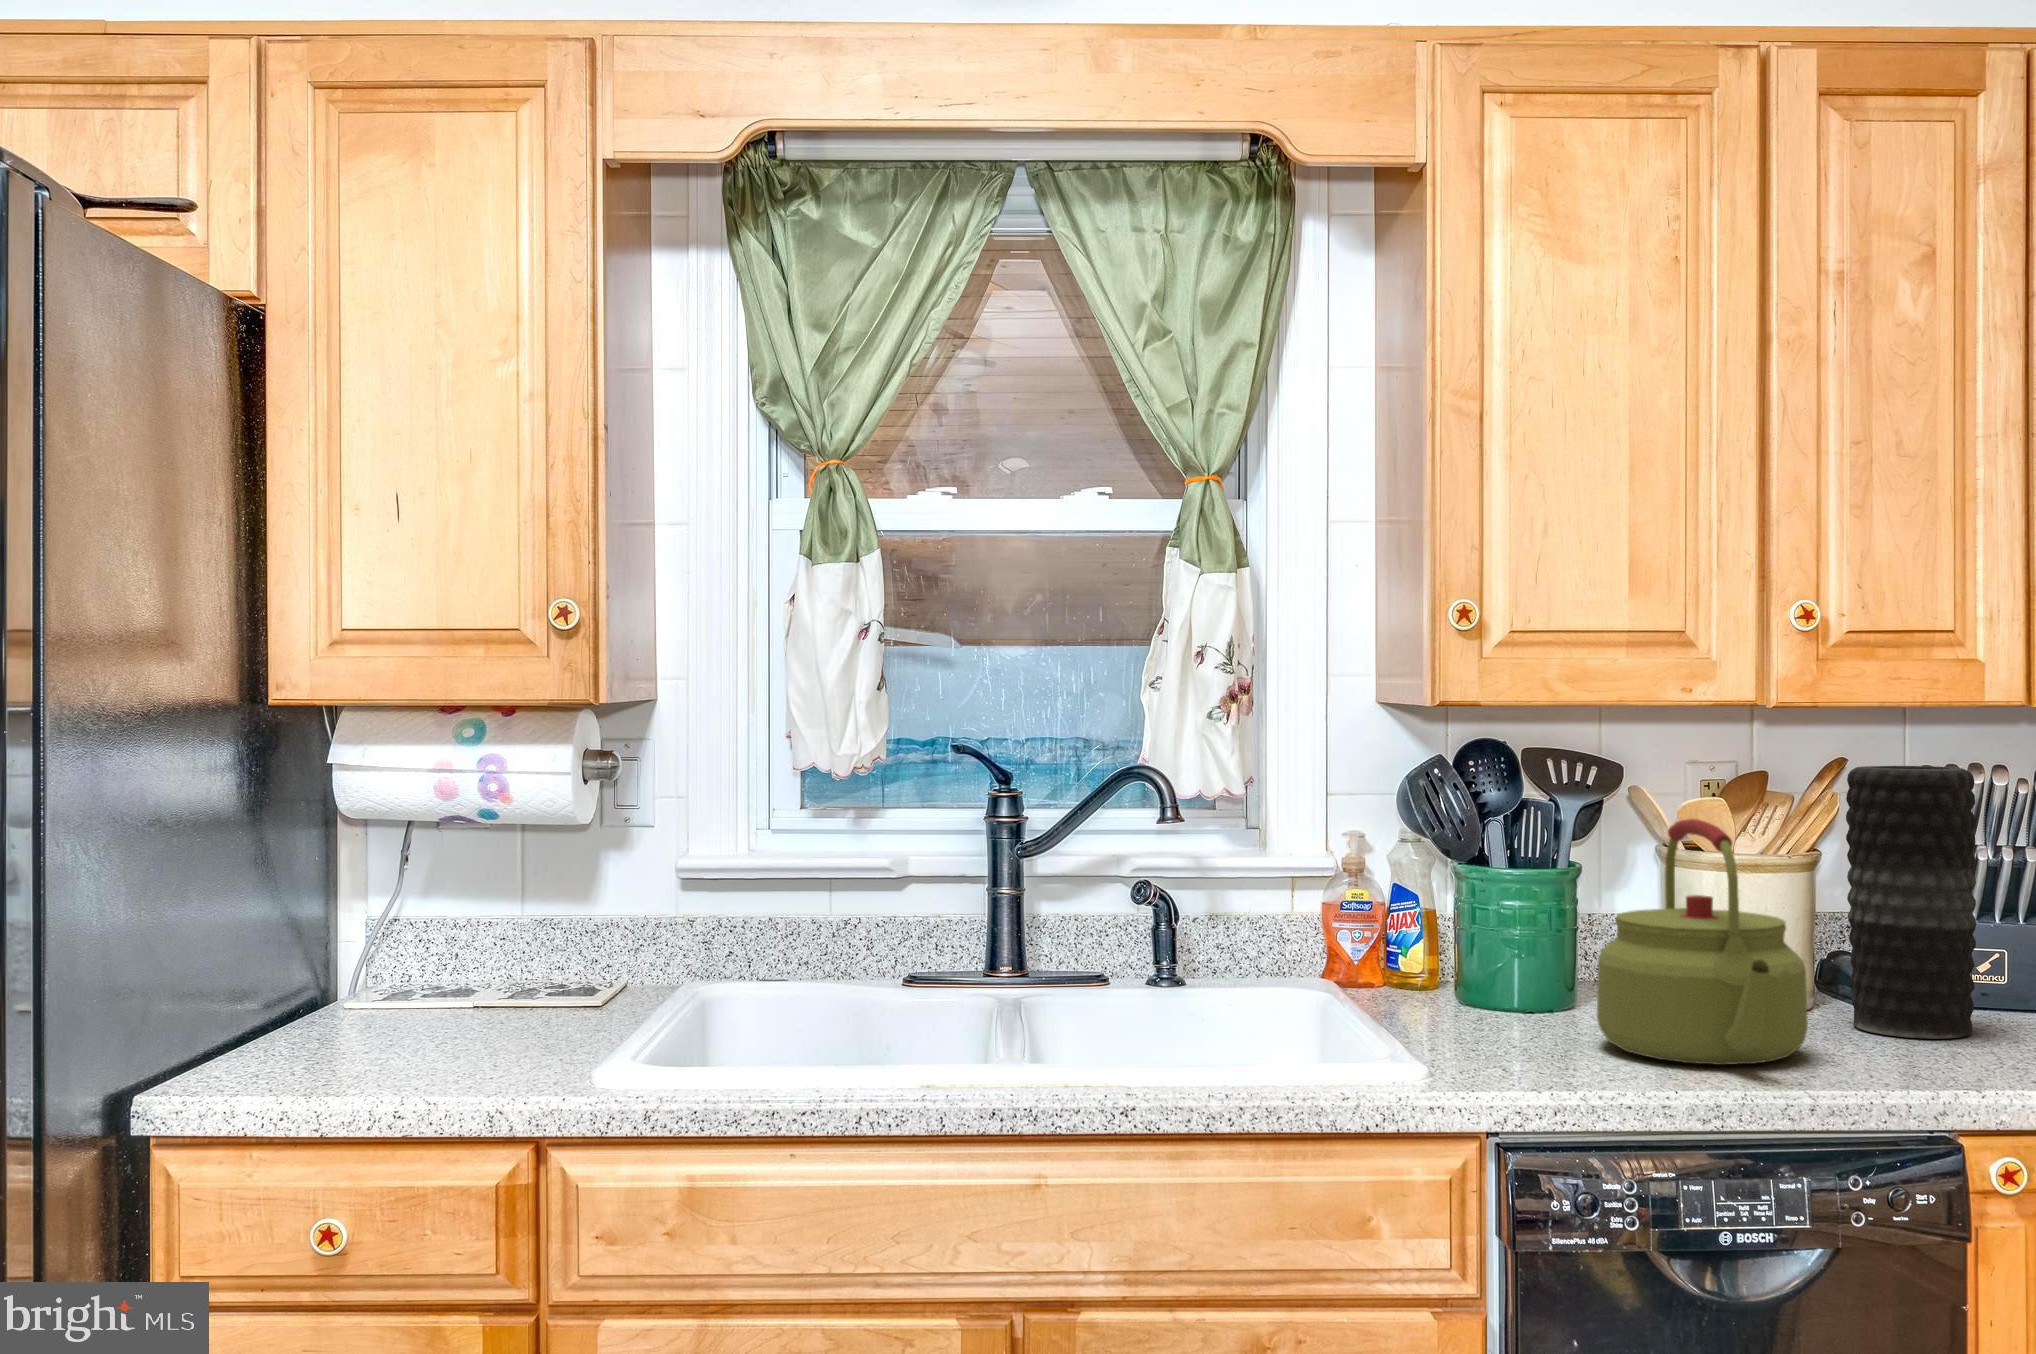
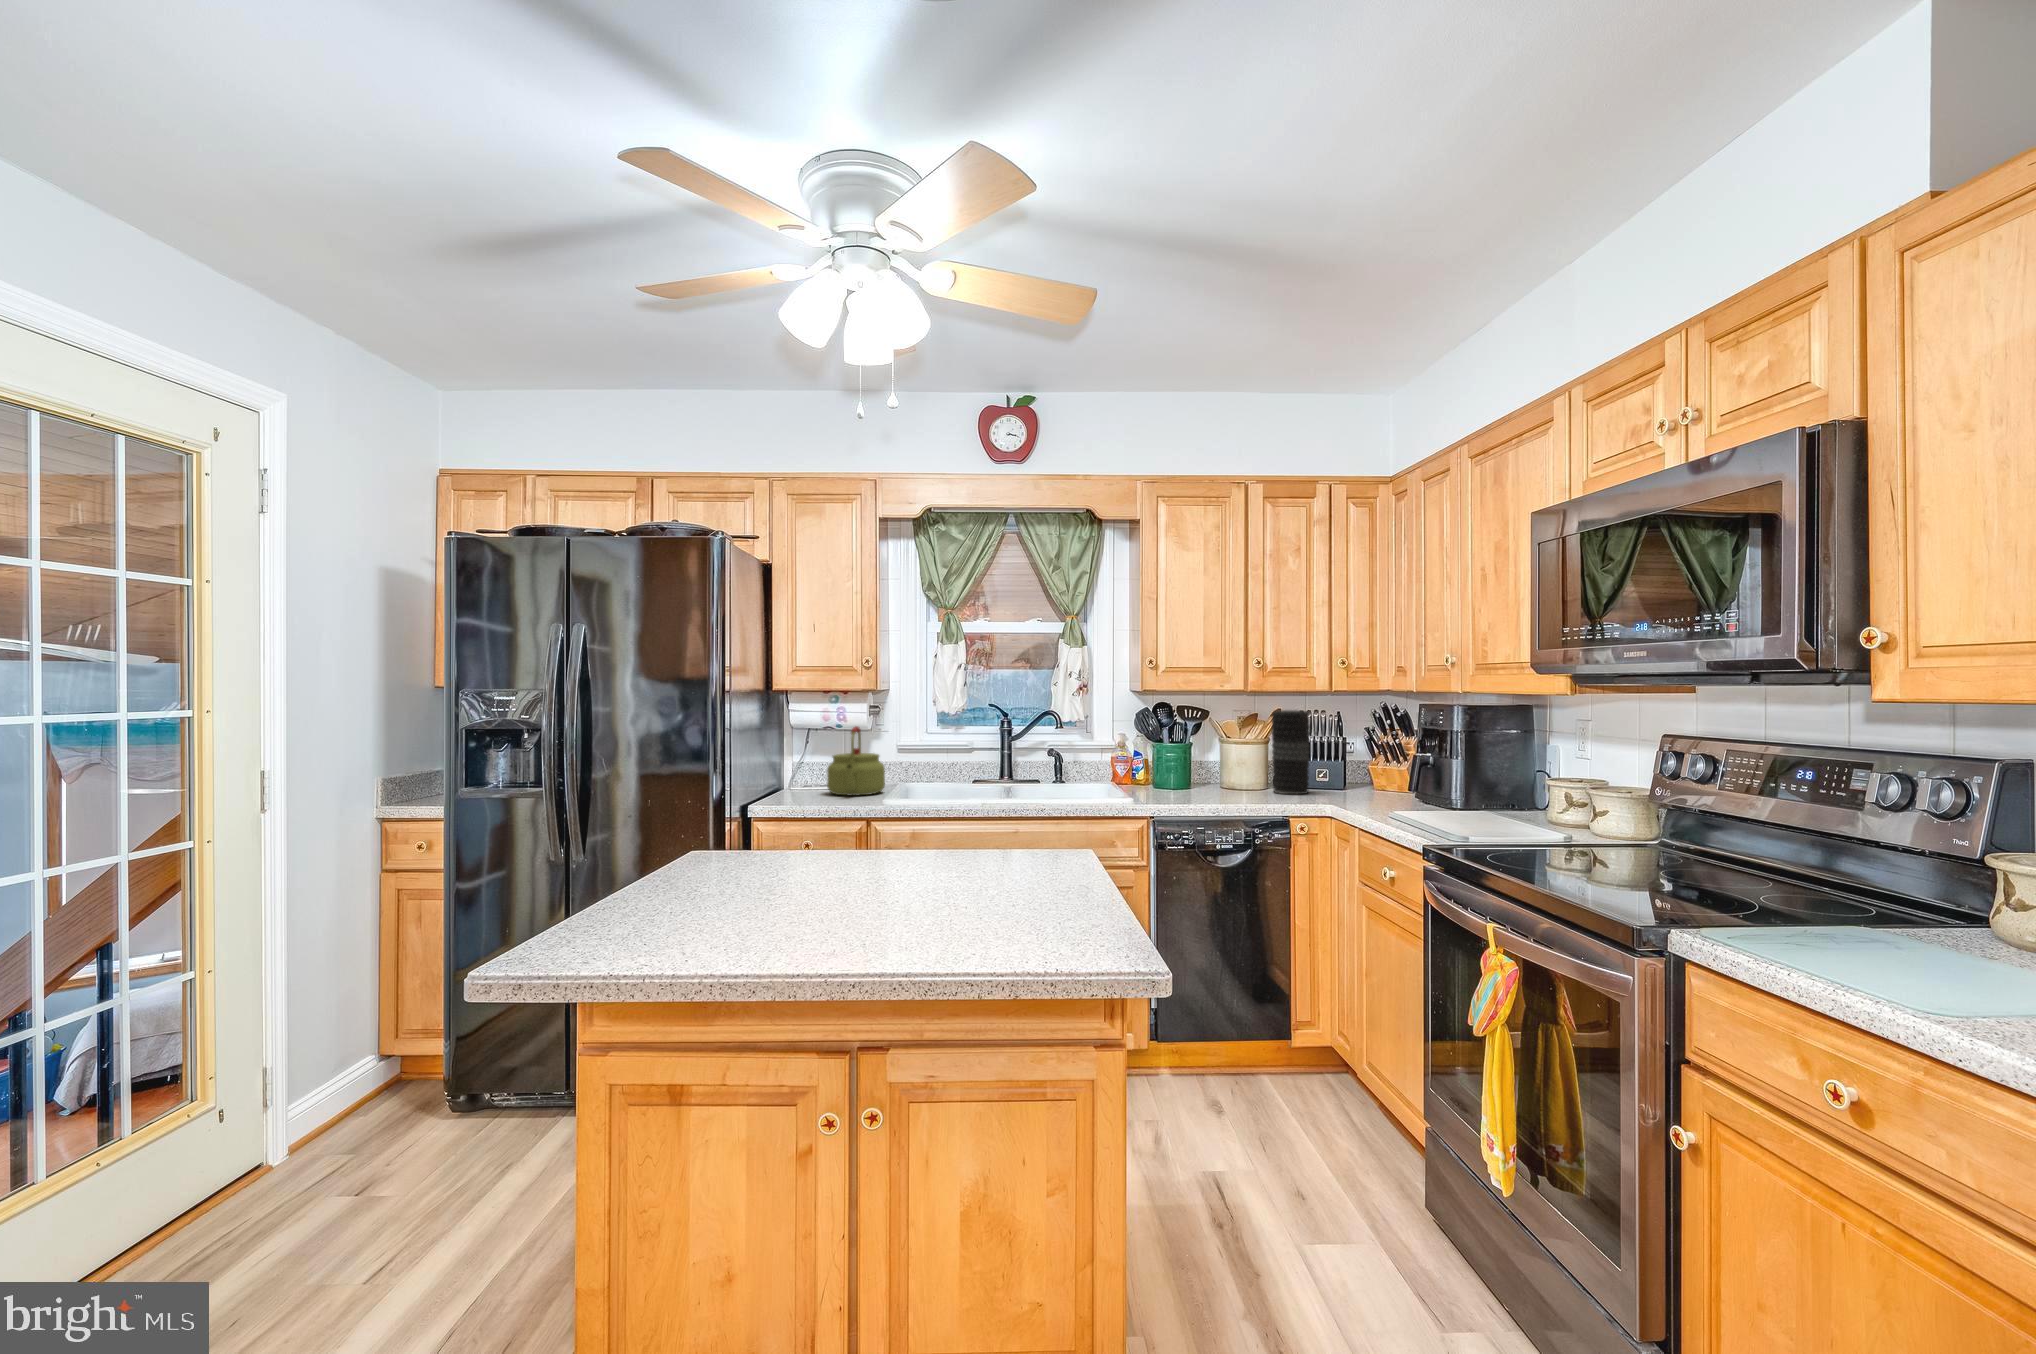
kettle: present [1597,819,1808,1065] -> present [827,726,885,796]

